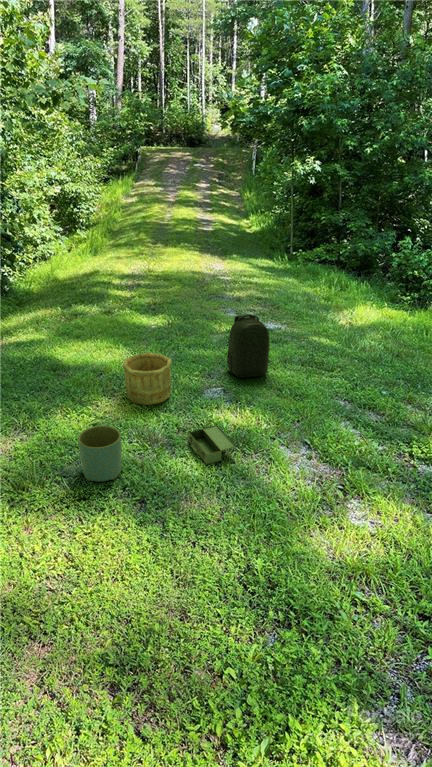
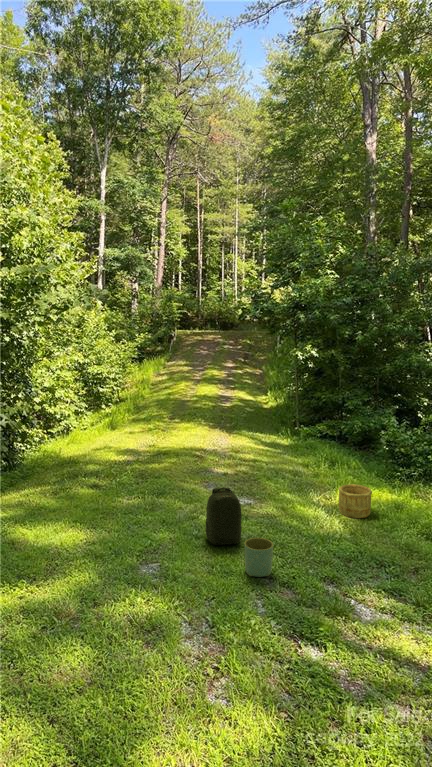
wooden bucket: present [123,353,171,405] -> present [339,484,372,518]
toolbox: present [189,425,236,464] -> none [153,587,191,623]
planter: present [78,426,122,481] -> present [244,538,273,577]

